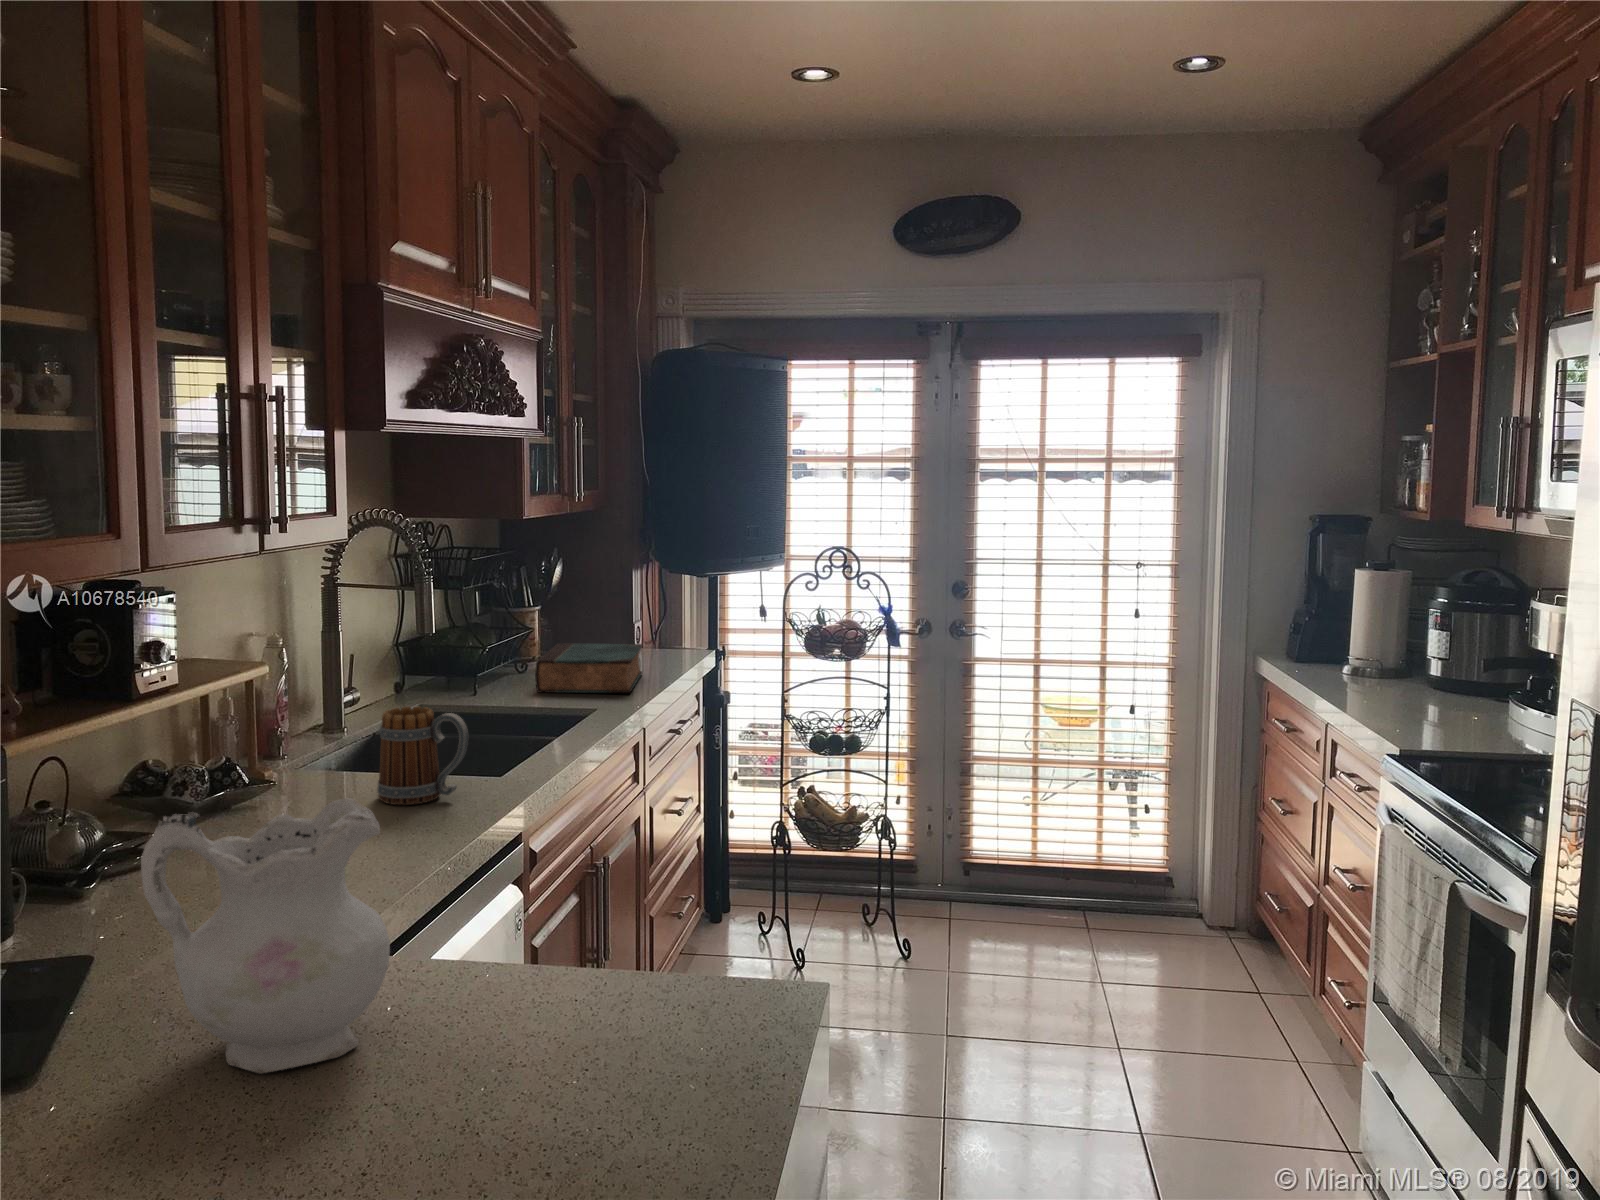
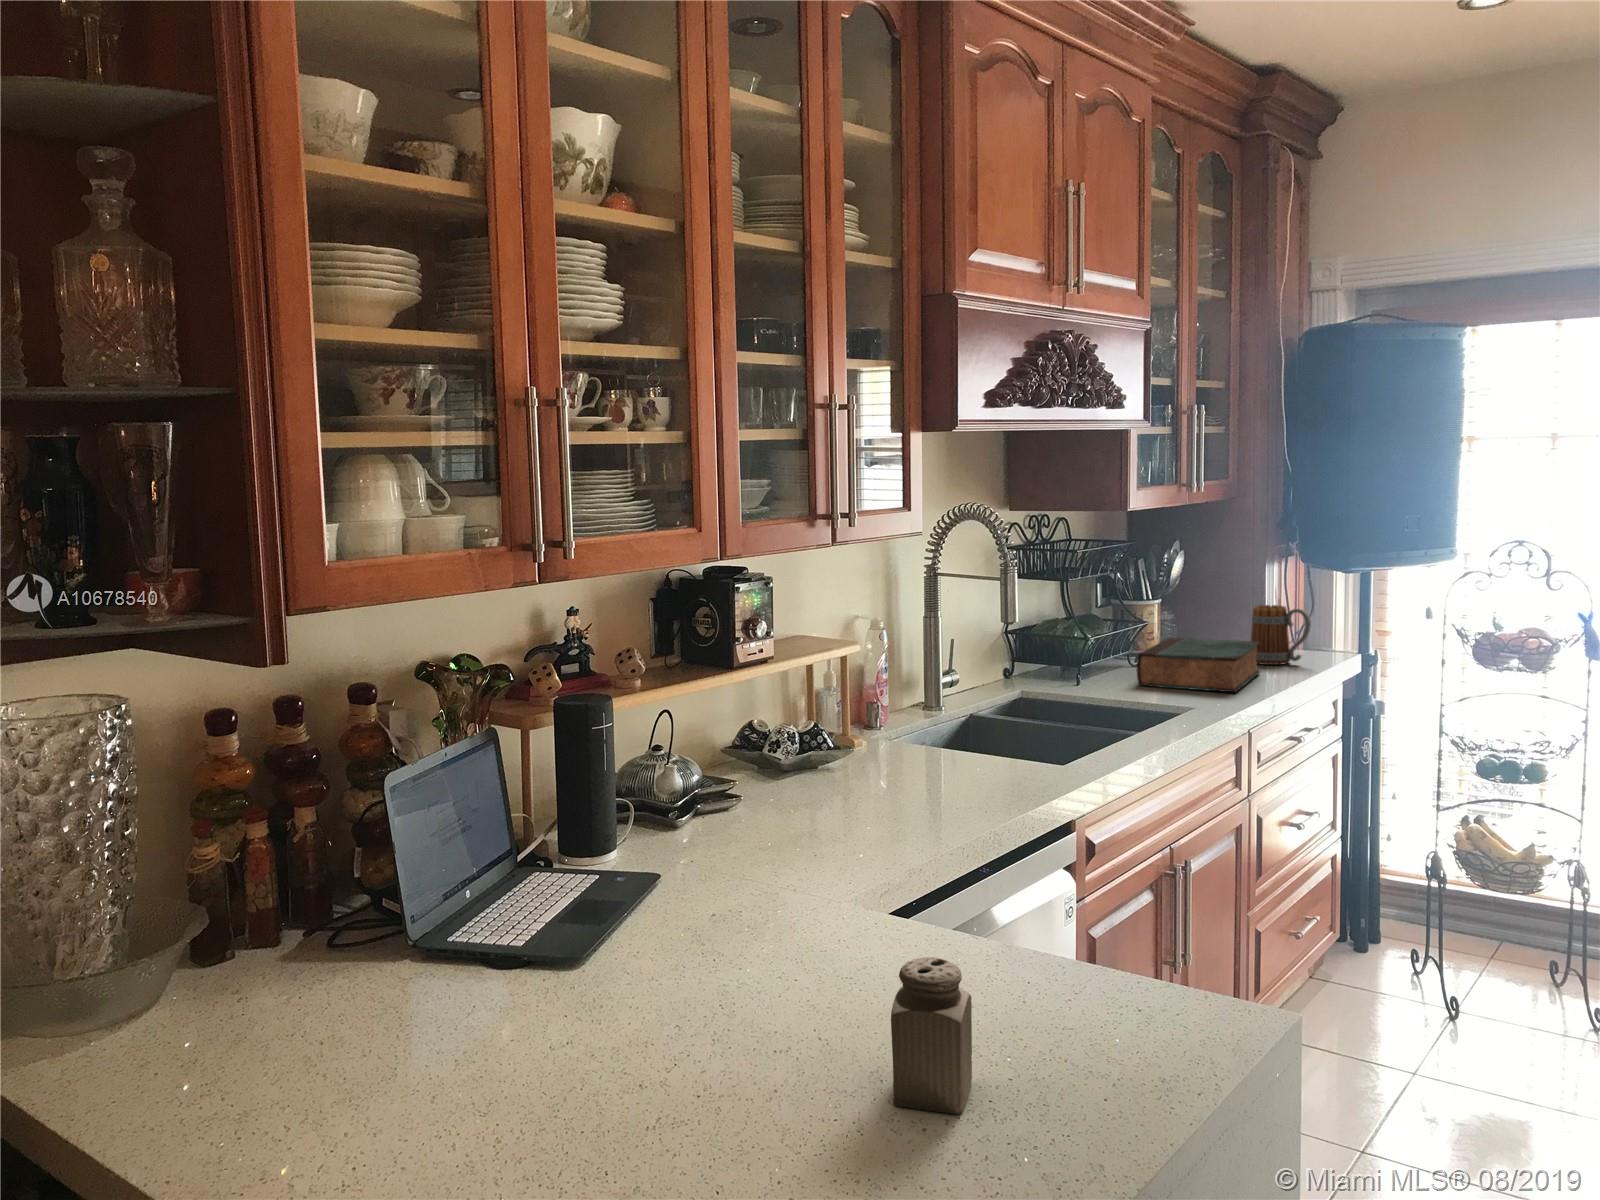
mug: present [377,707,468,805] -> present [1251,605,1311,665]
ceramic pitcher: present [141,798,390,1073] -> none [647,762,844,1000]
salt shaker: none [498,977,573,1134] -> present [891,957,972,1114]

